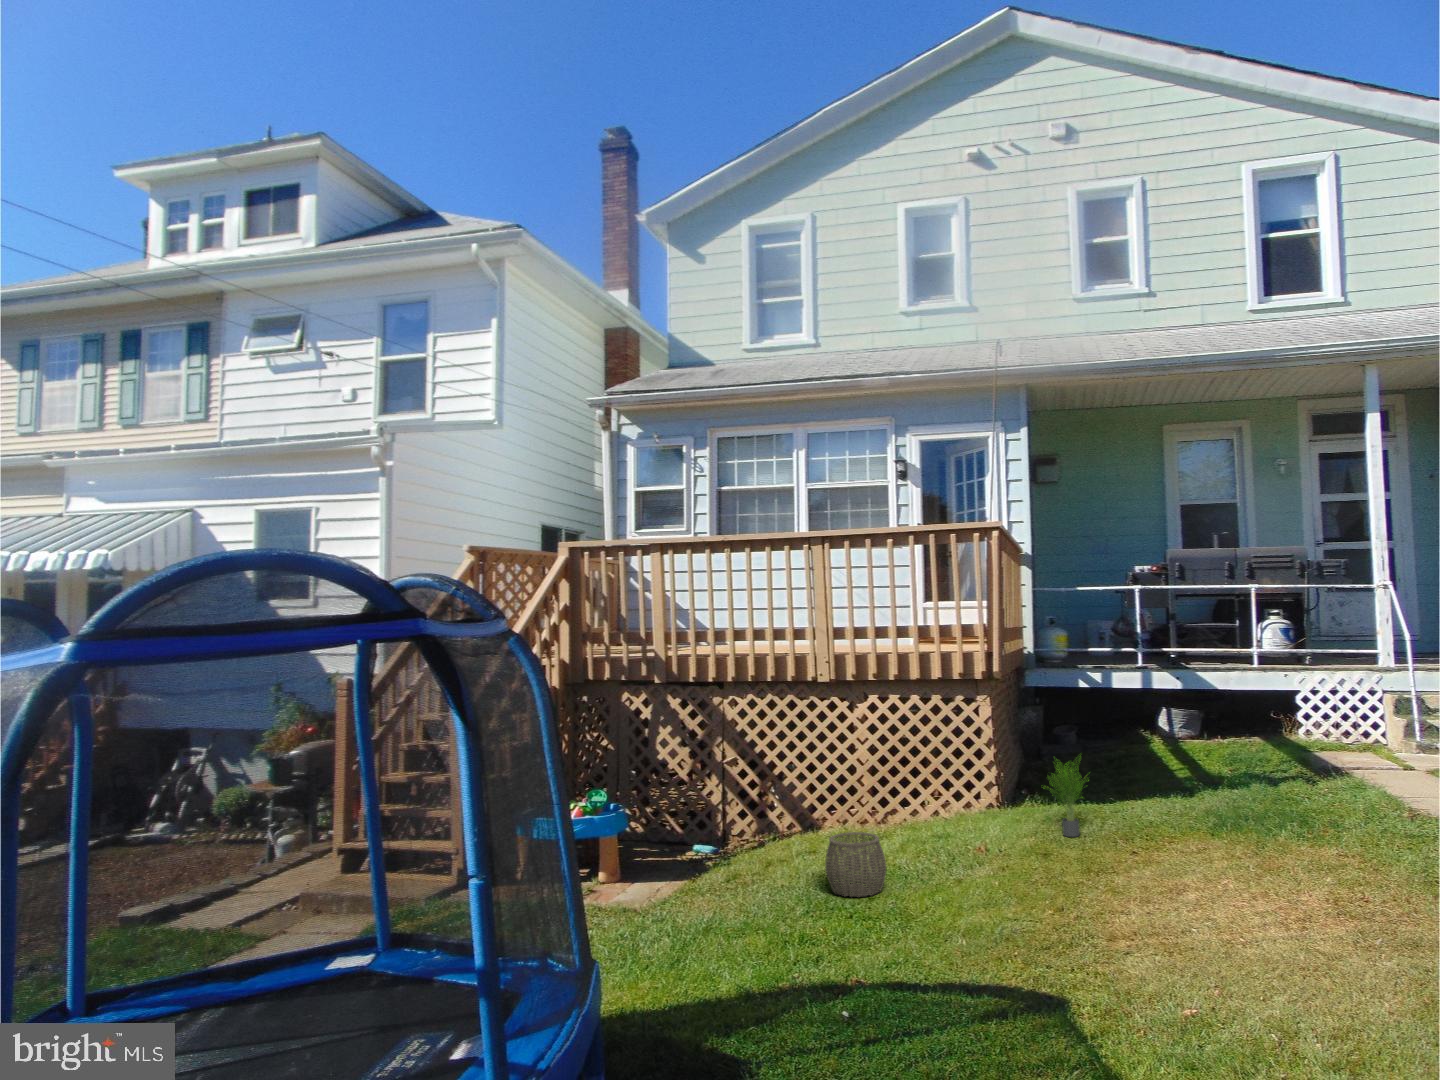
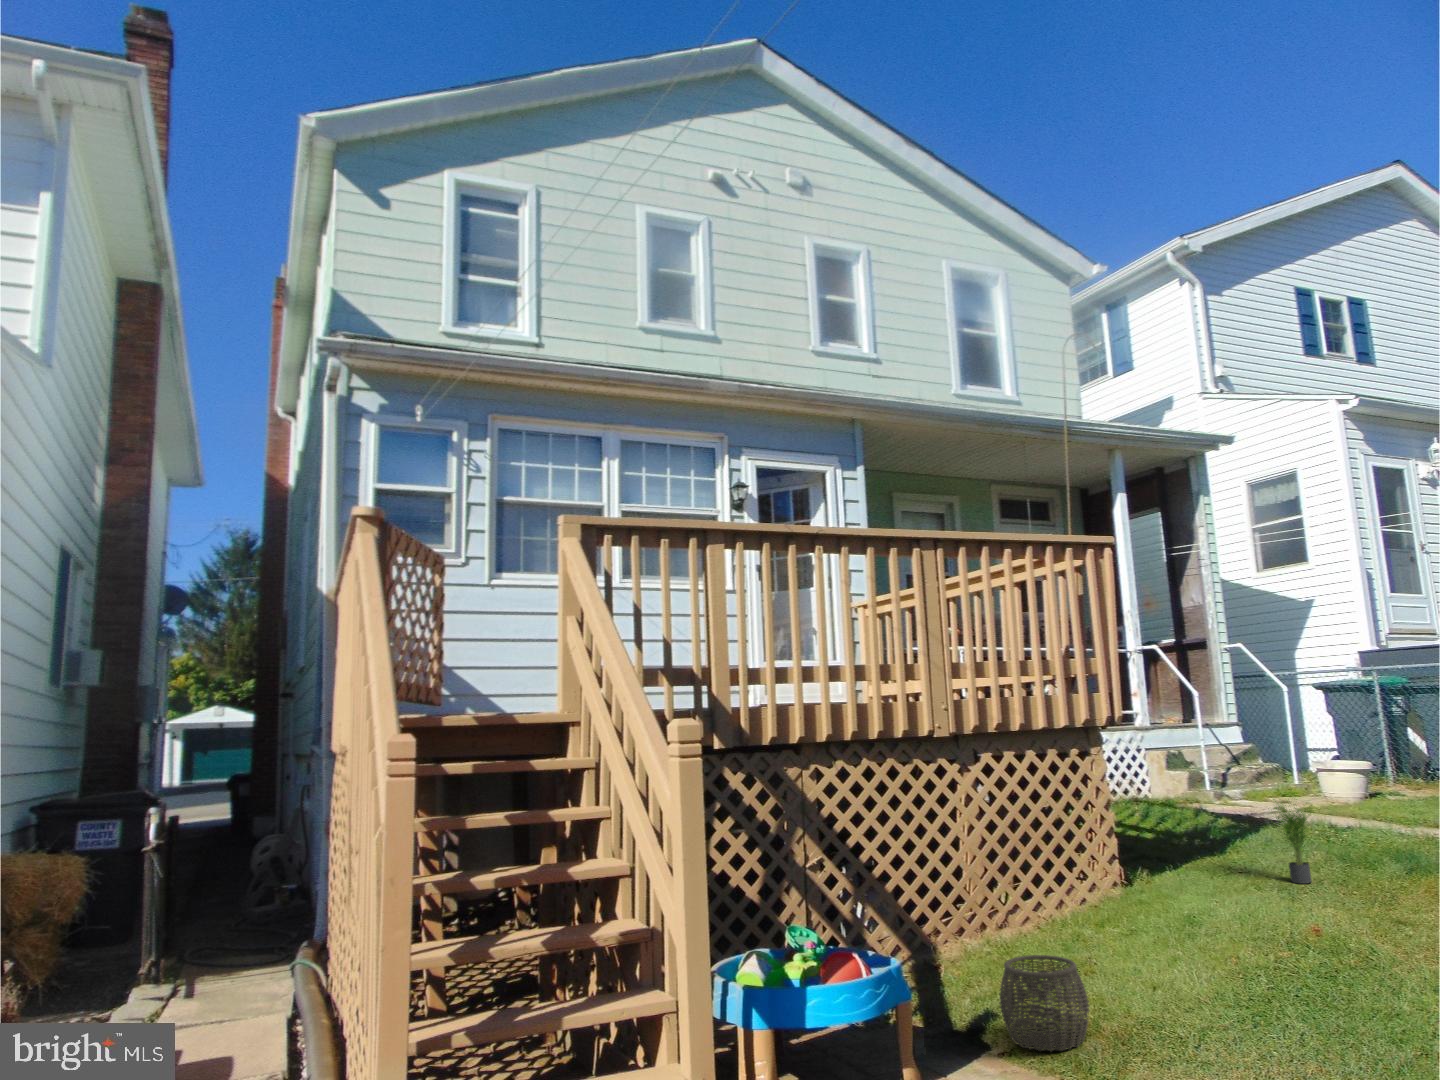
woven basket: present [825,832,886,897] -> present [999,955,1089,1051]

